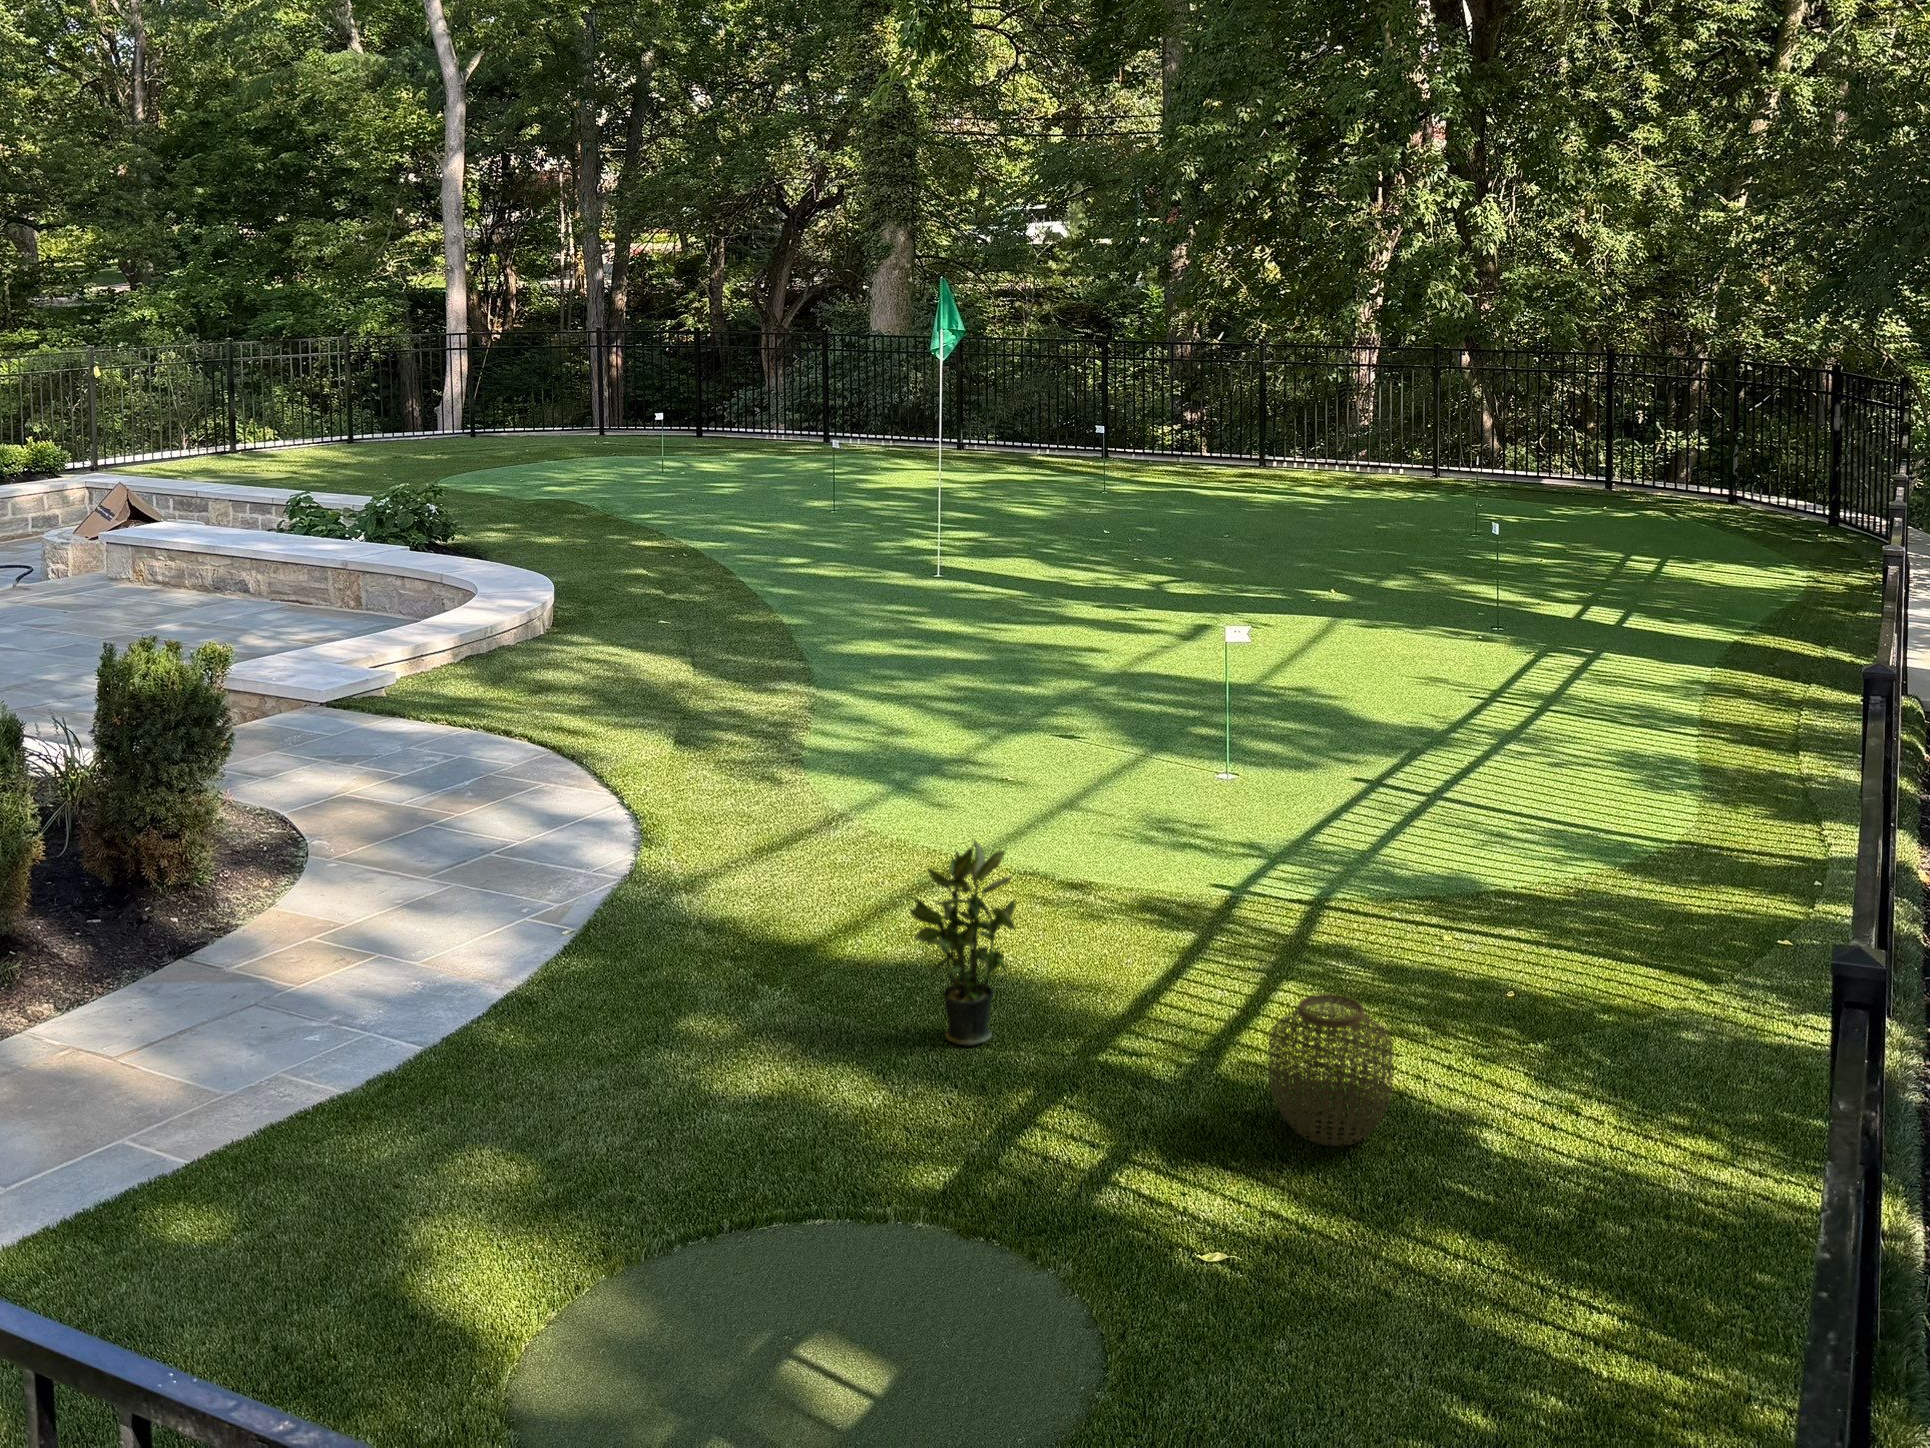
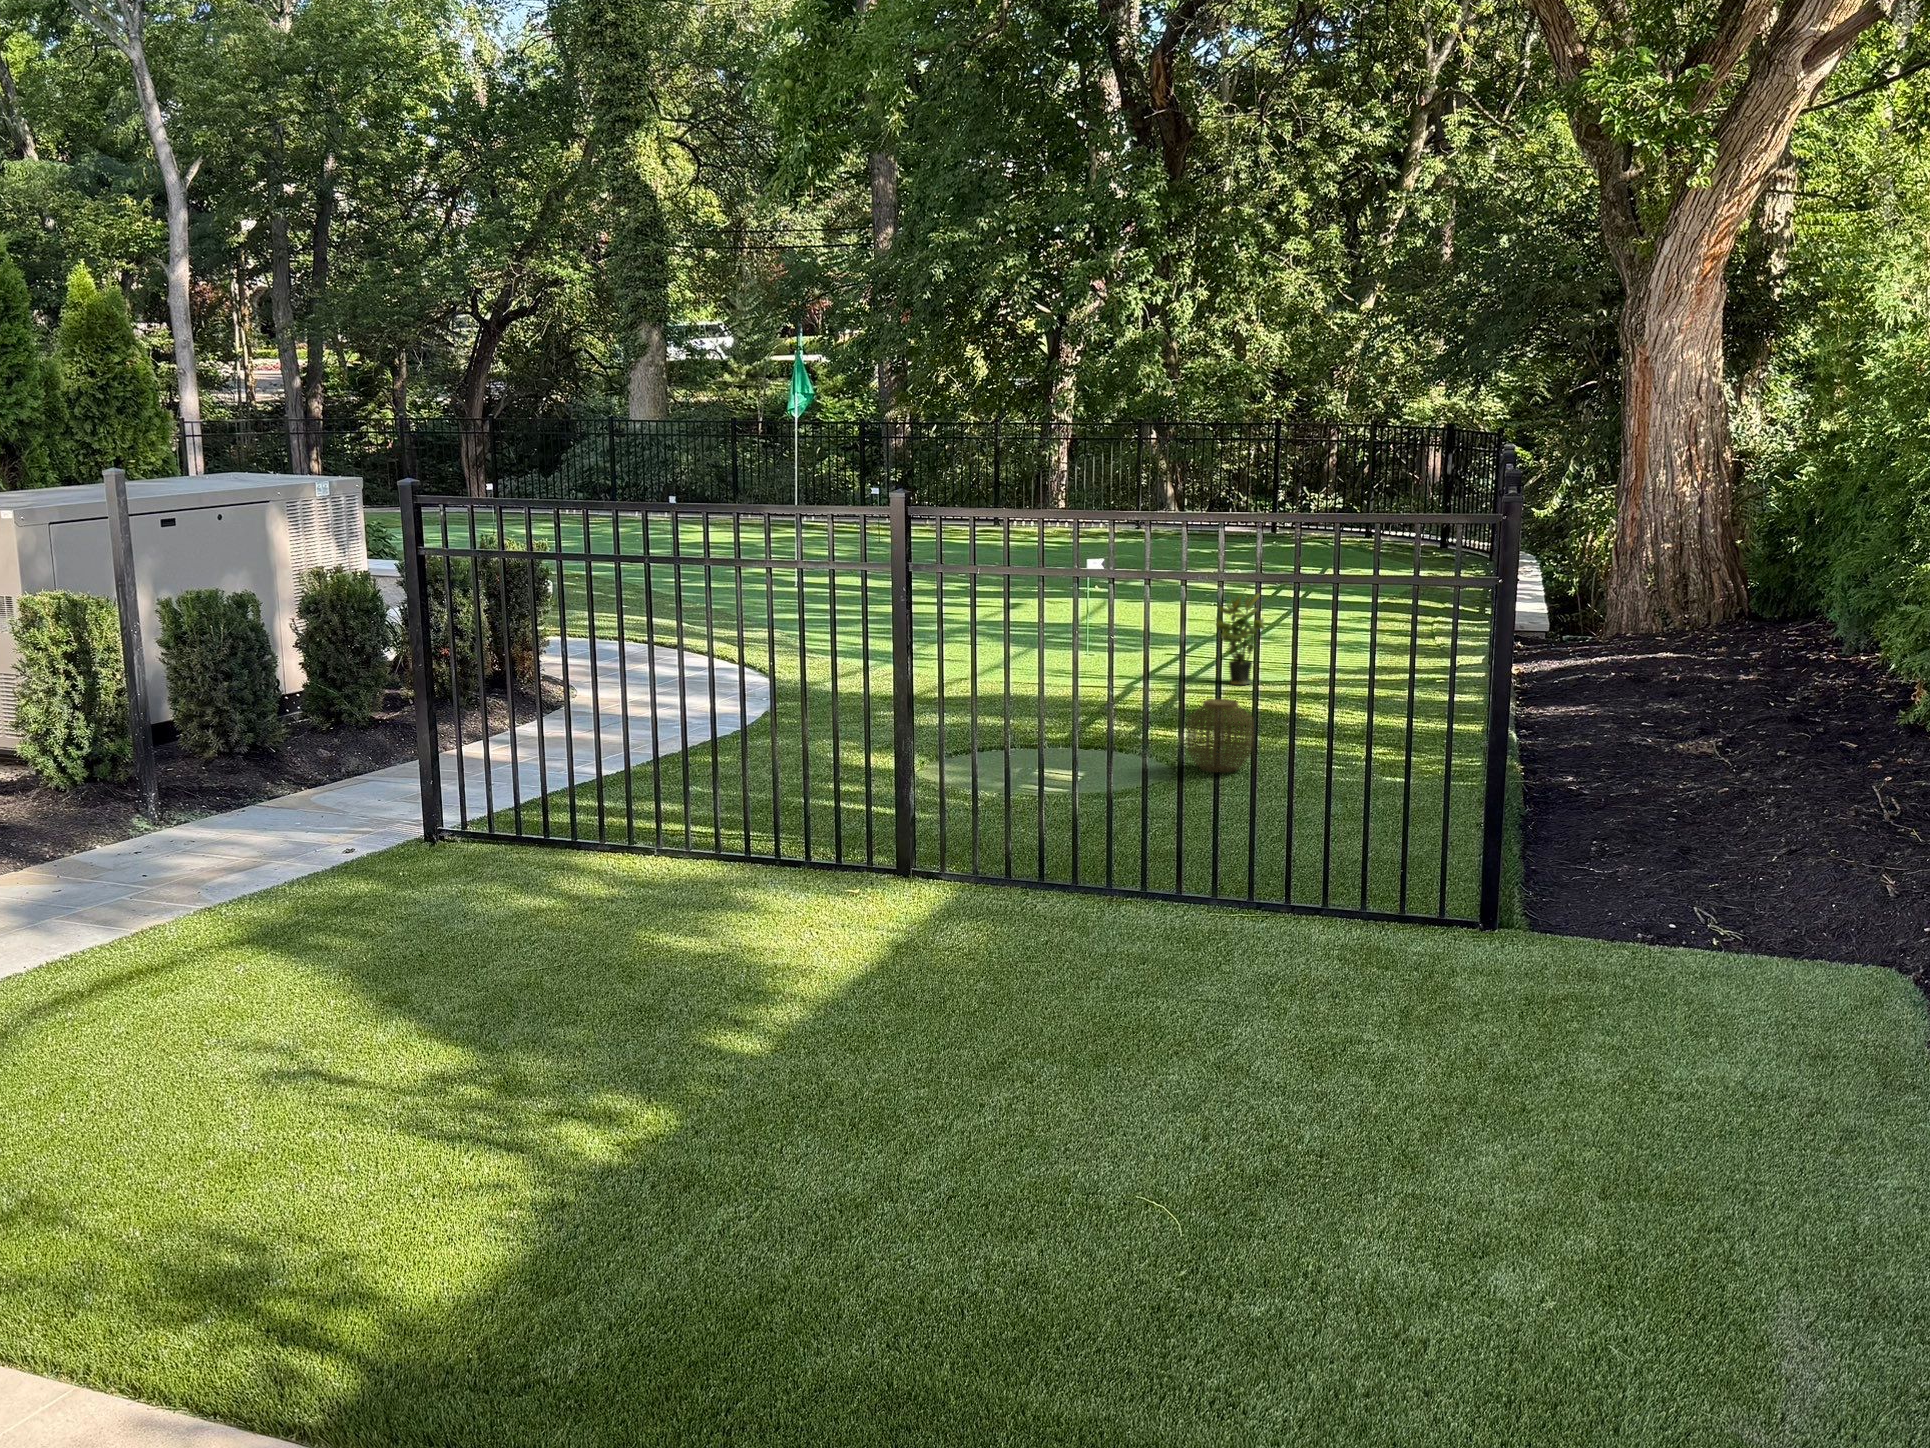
potted plant: present [910,840,1015,1046] -> present [1216,593,1265,685]

